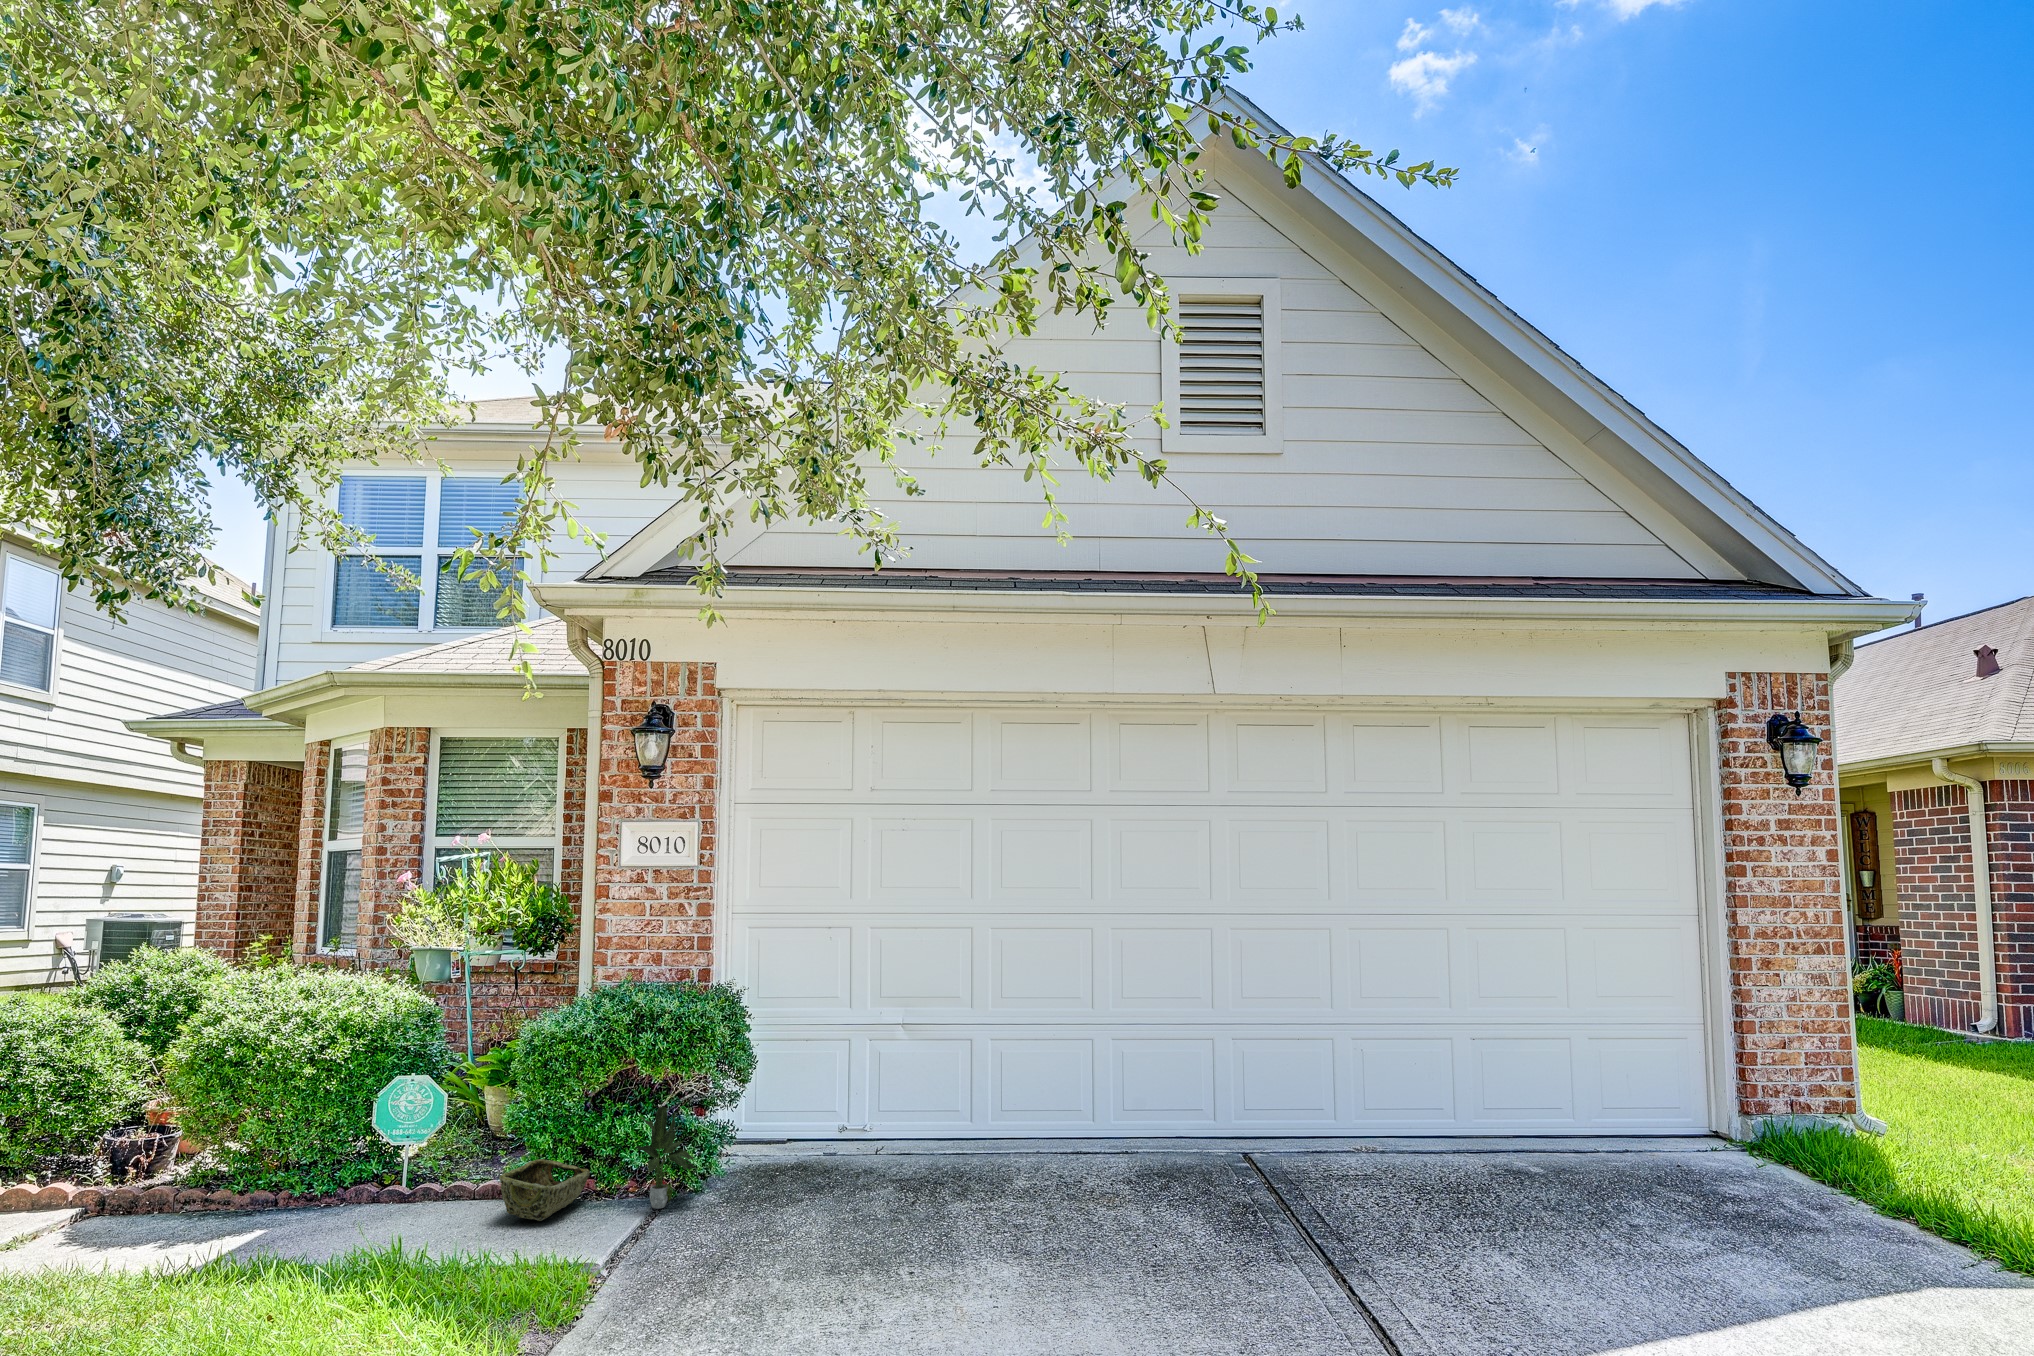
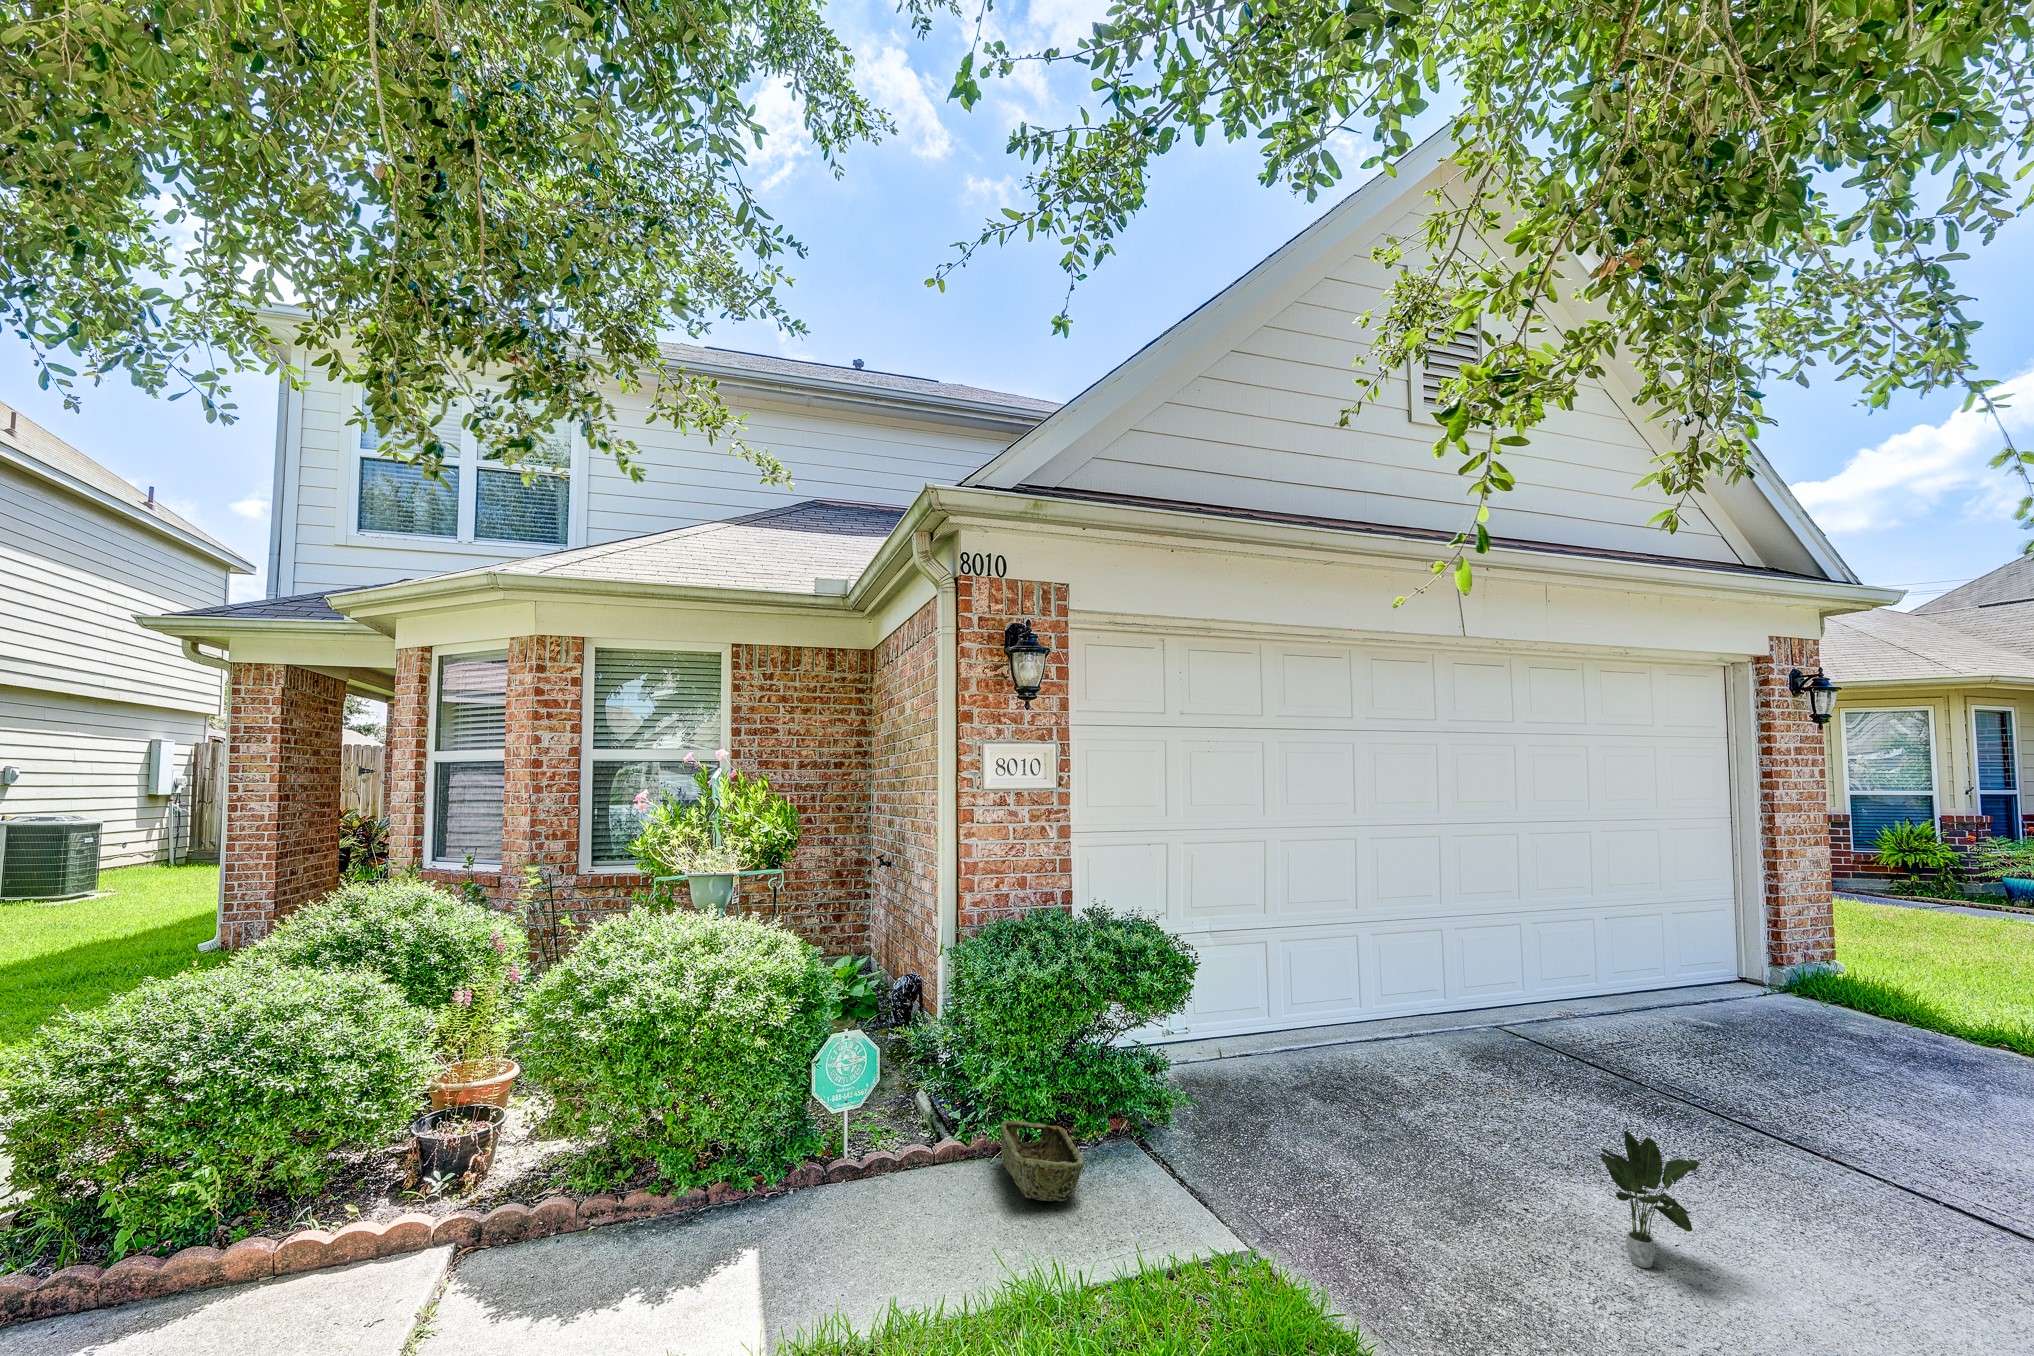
potted plant: present [635,1106,696,1209] -> present [1600,1131,1700,1268]

